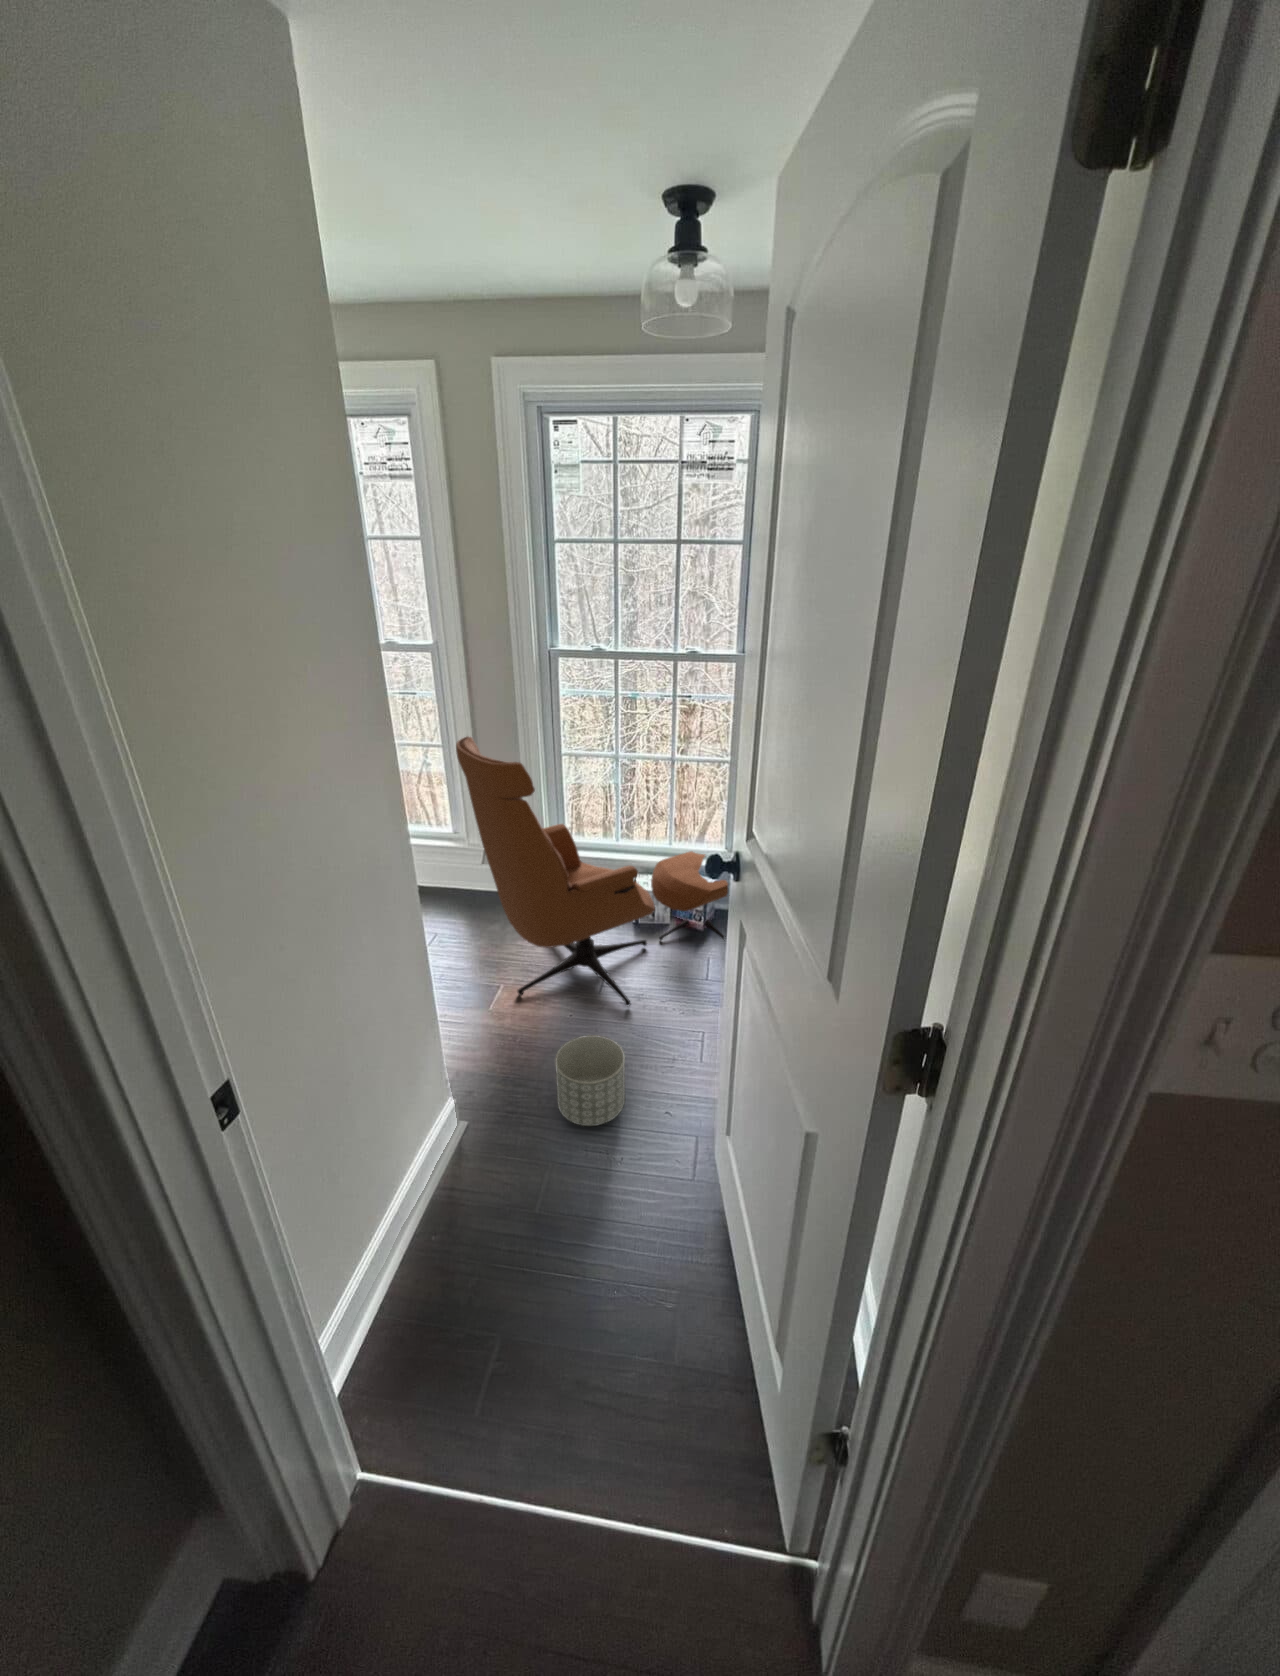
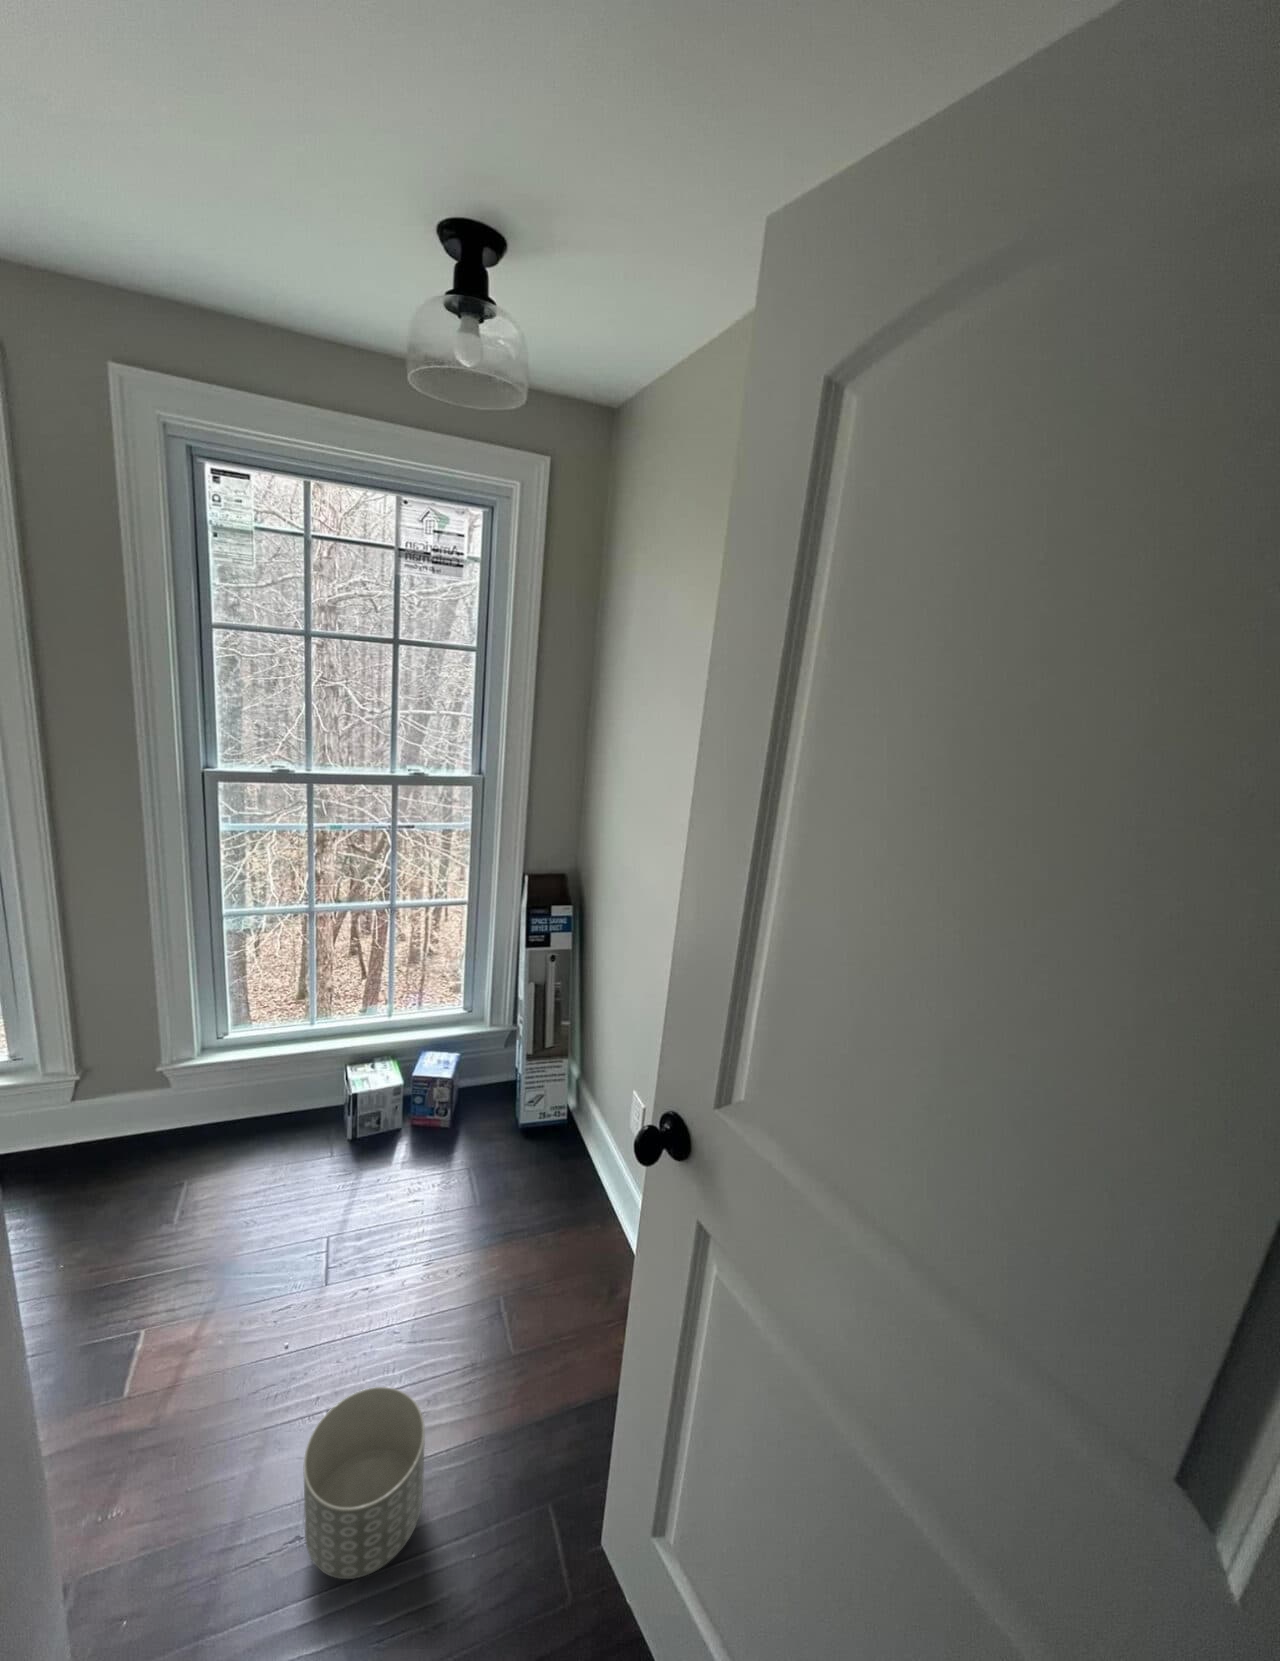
lounge chair: present [456,737,728,1006] -> none [61,925,504,1333]

